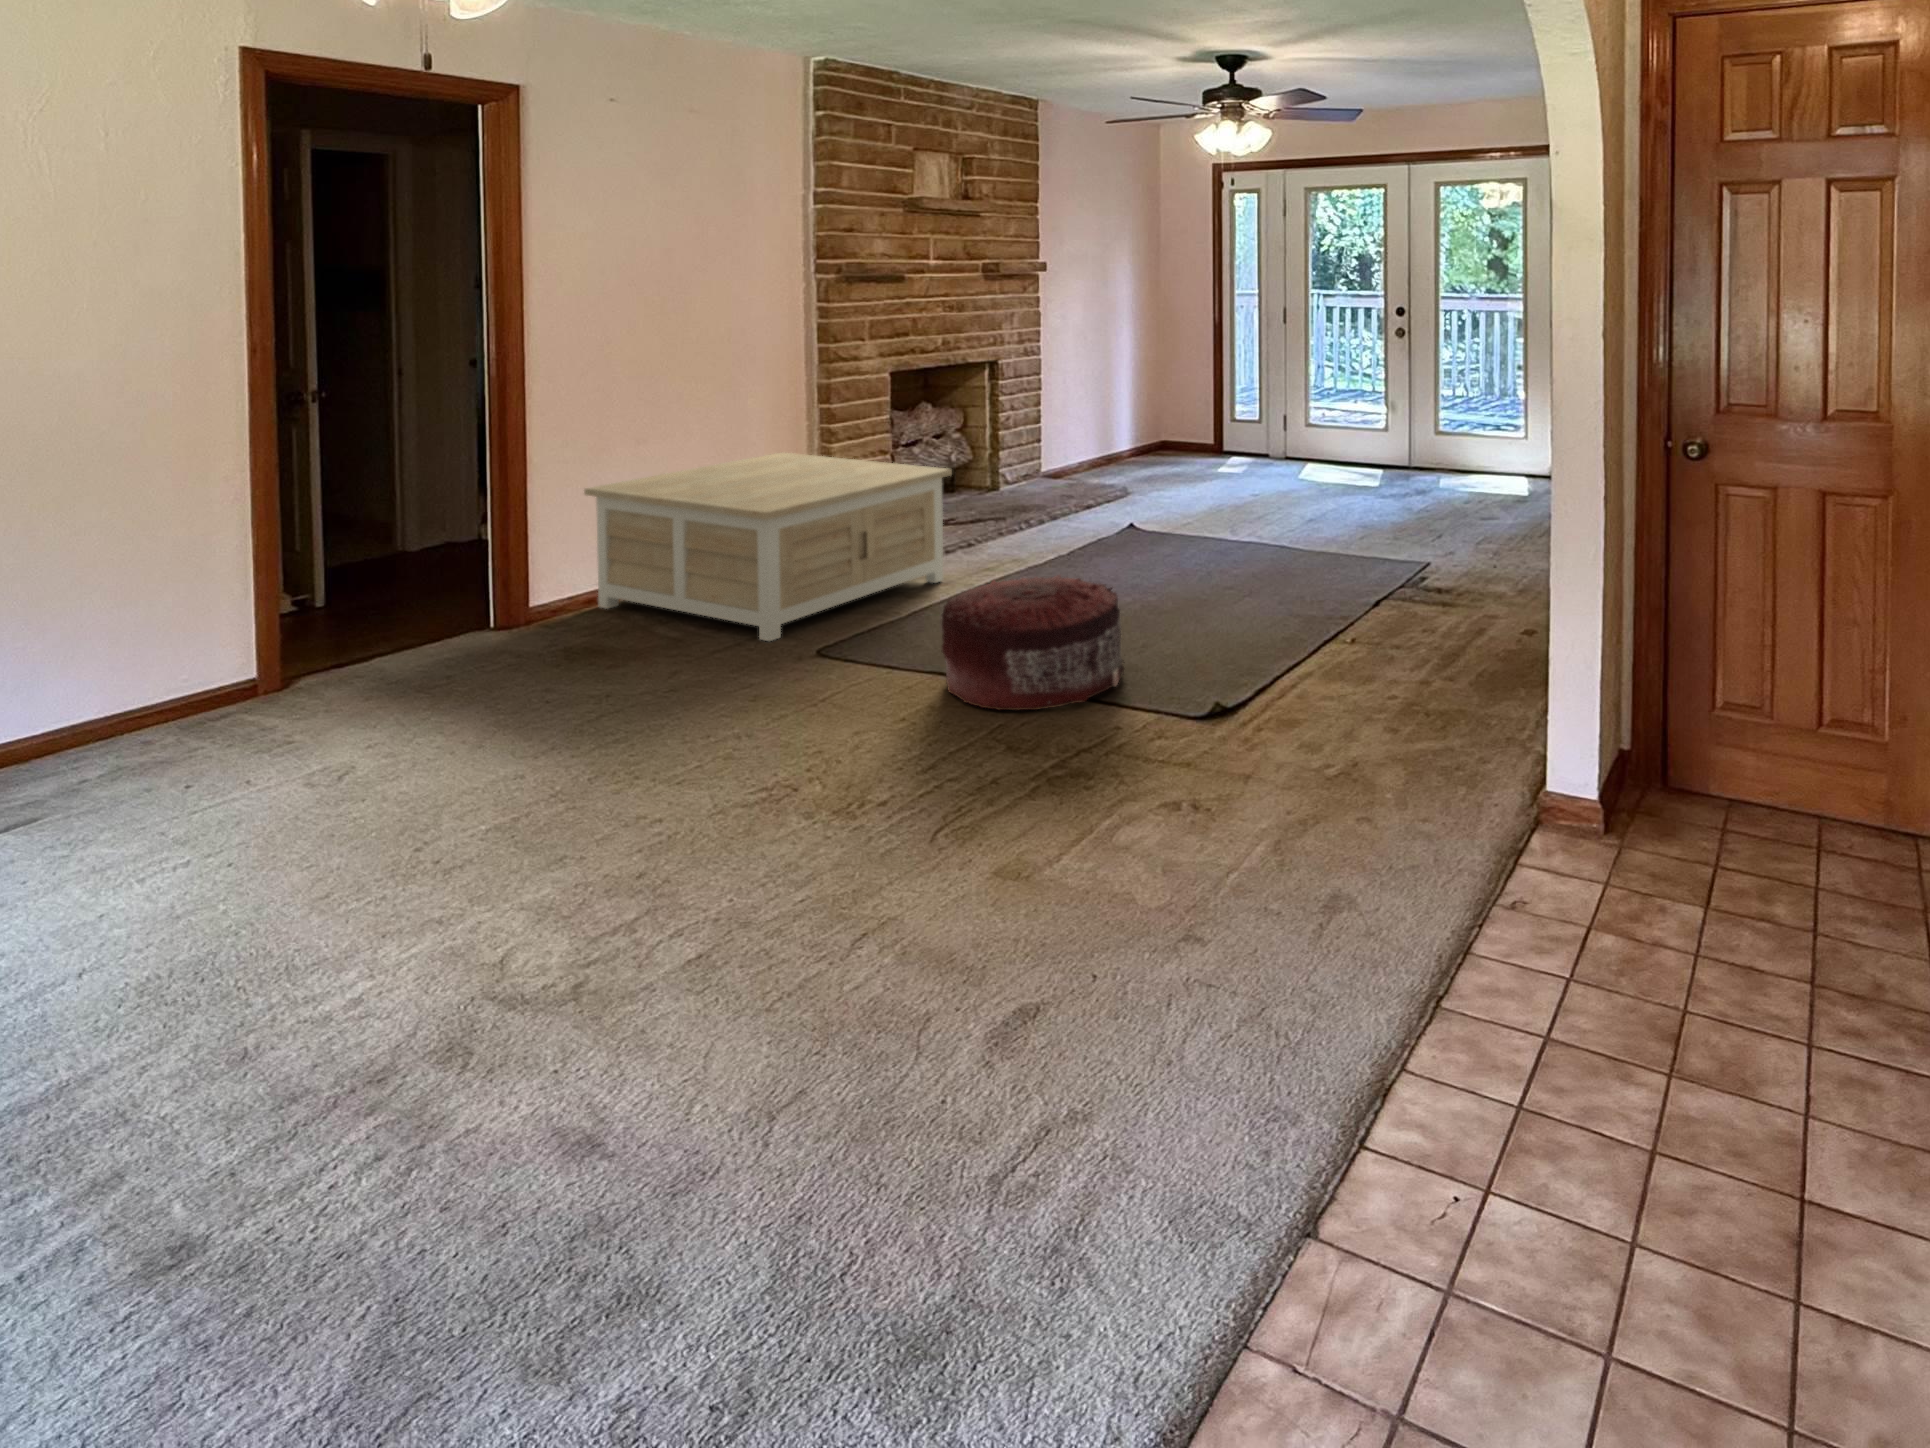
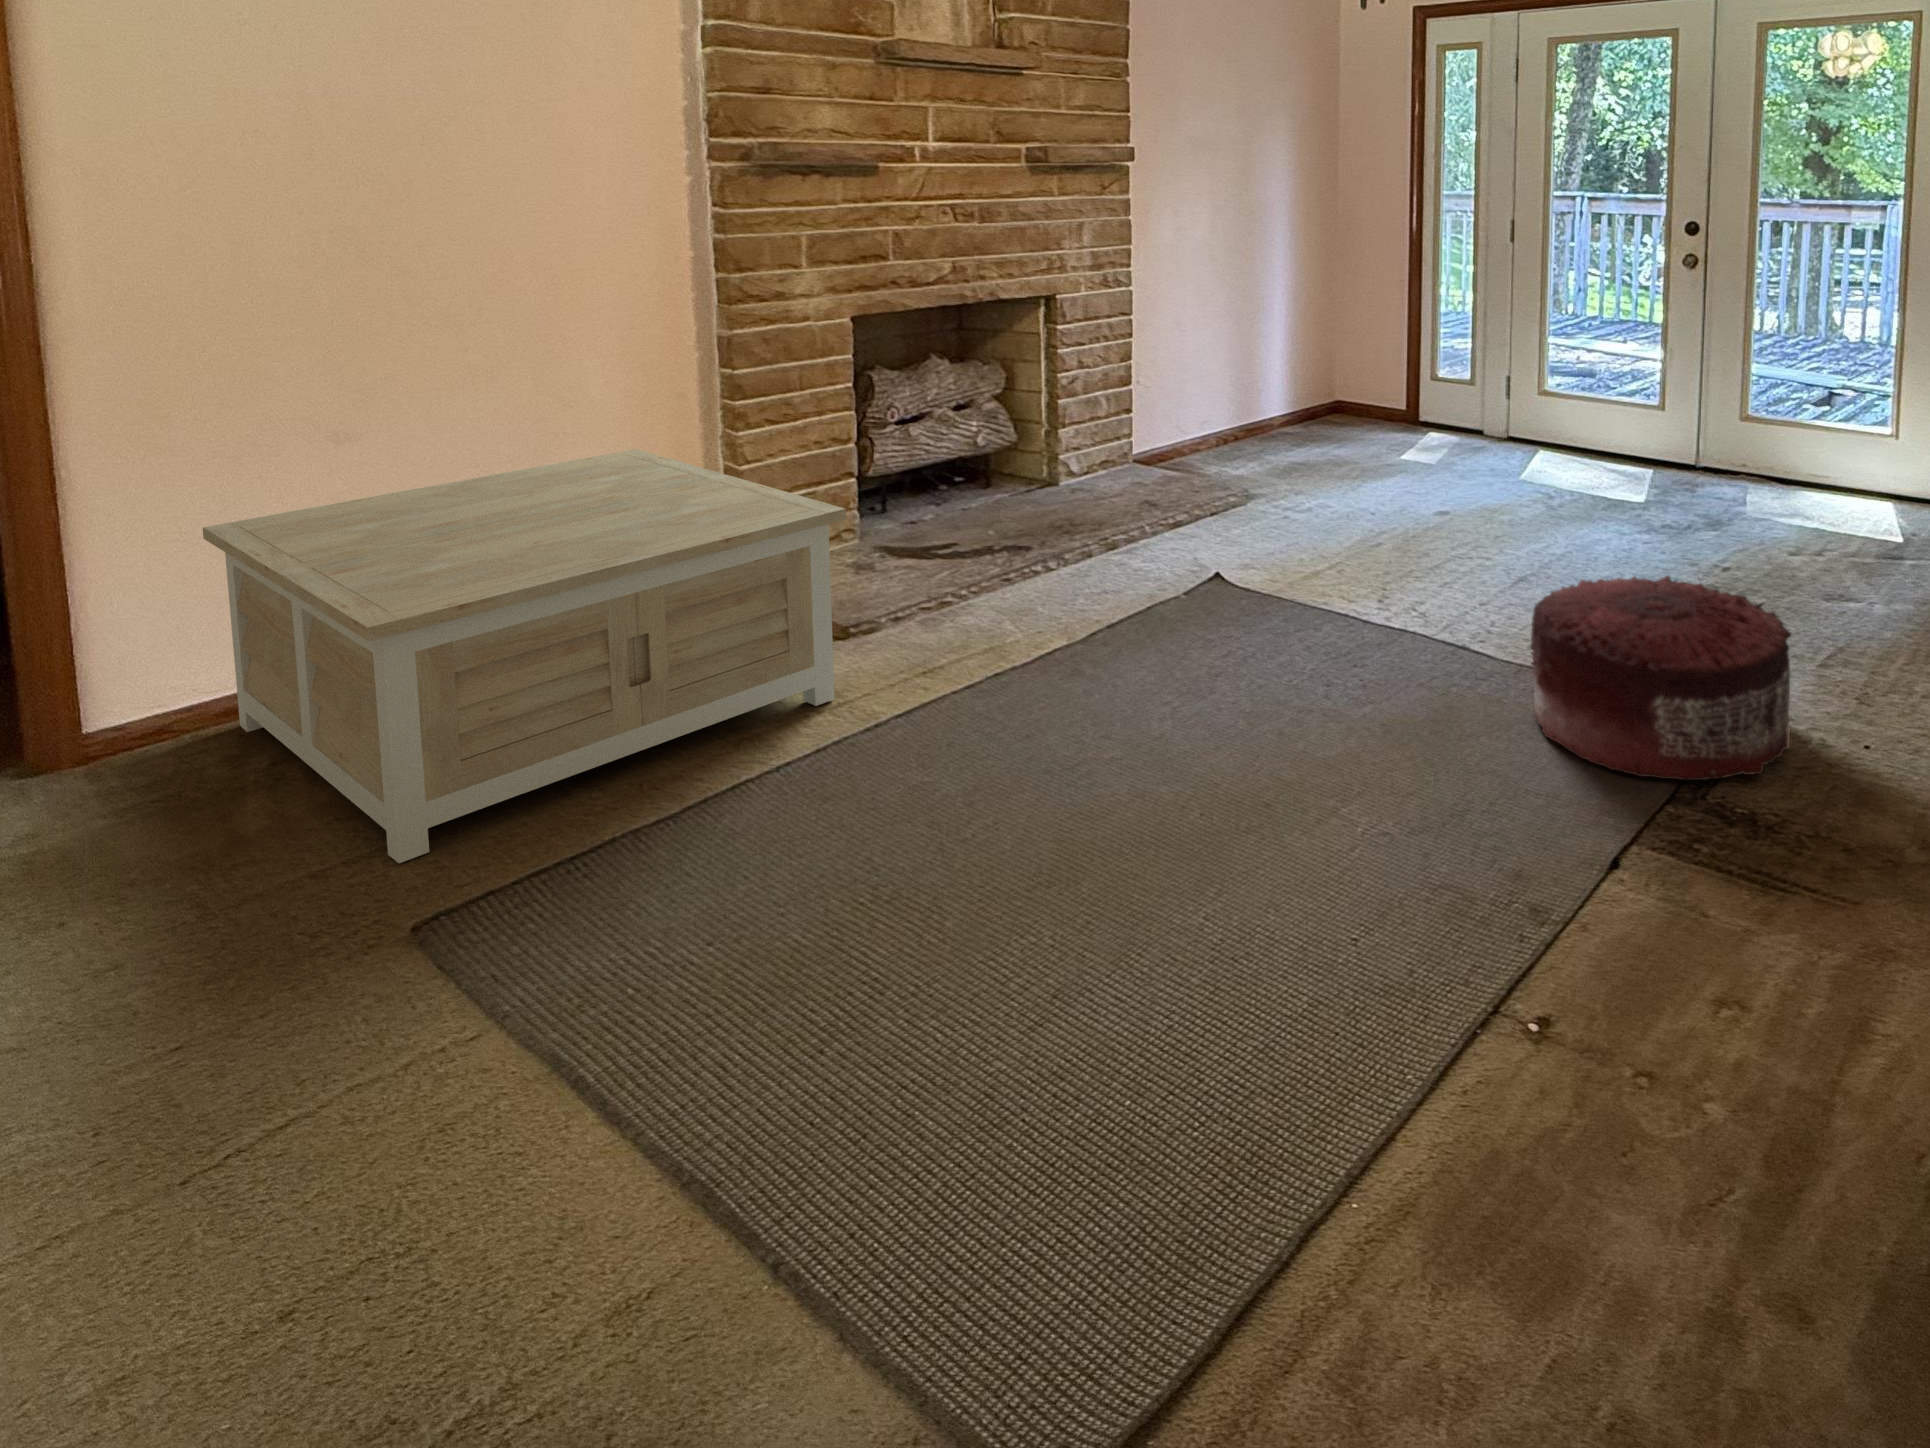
pouf: present [941,575,1124,710] -> present [1531,576,1792,780]

